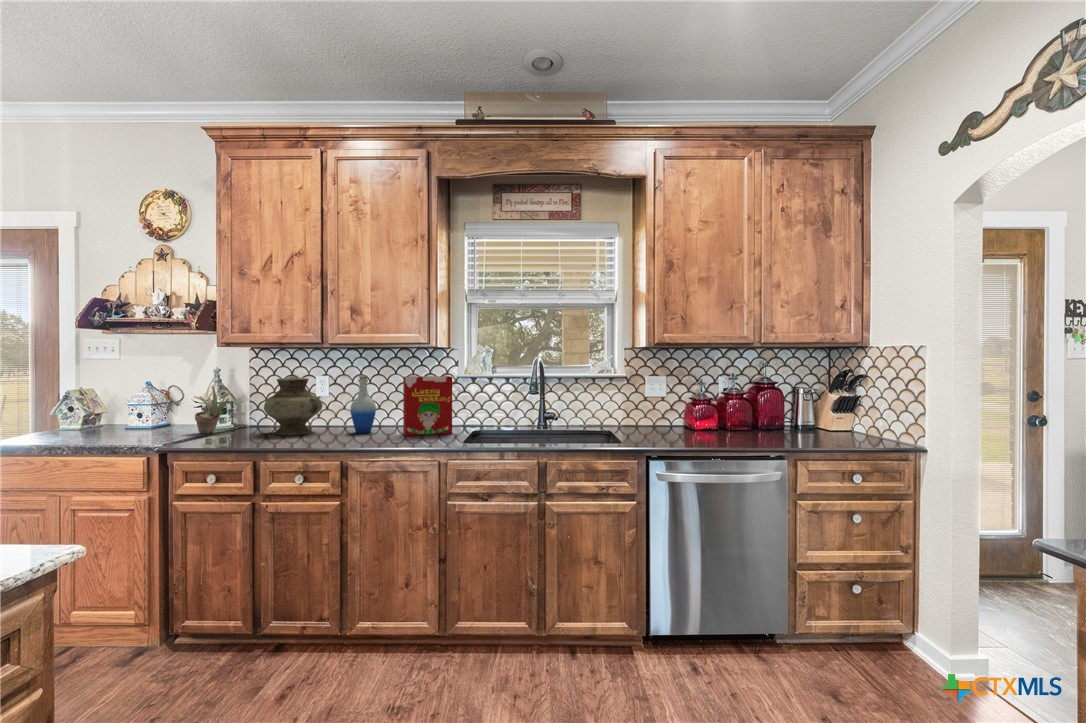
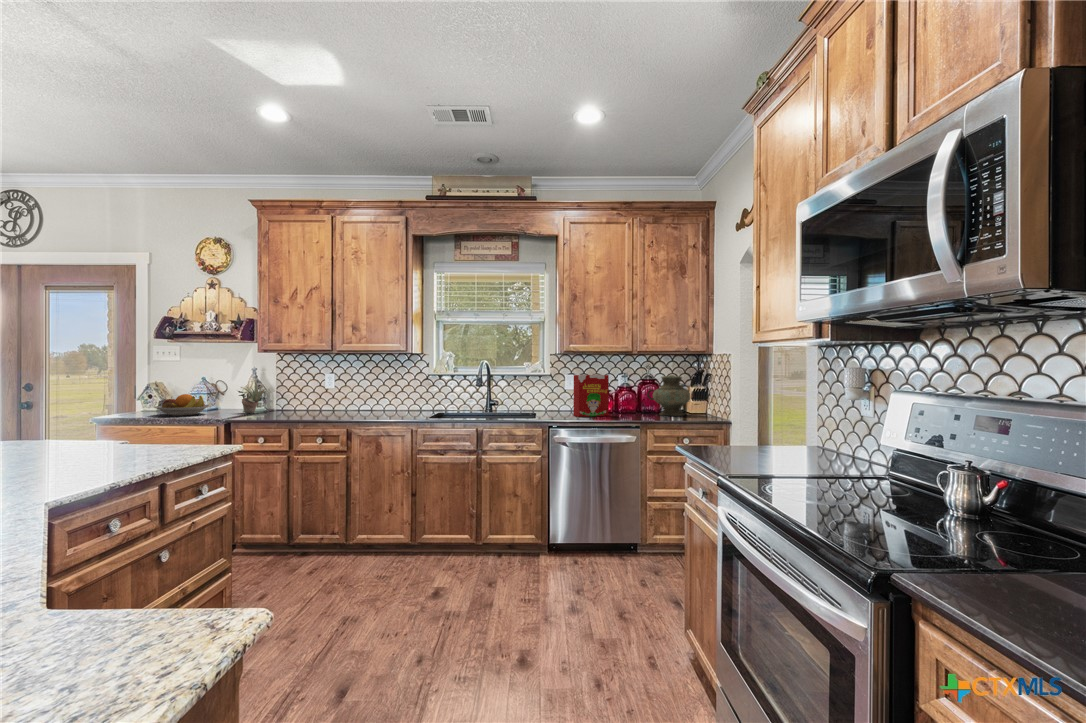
vase: present [264,376,322,435] -> present [647,375,692,416]
bottle: present [350,376,376,433] -> none [351,373,369,413]
cereal box: present [403,376,452,436] -> present [573,375,609,417]
fruit bowl: none [59,408,149,440] -> present [154,394,210,416]

